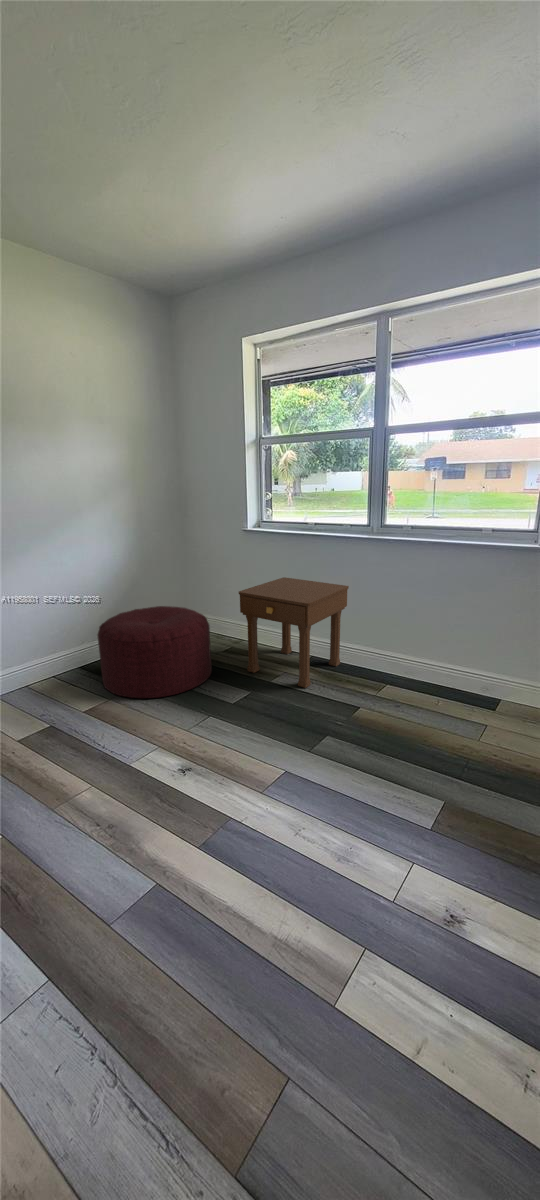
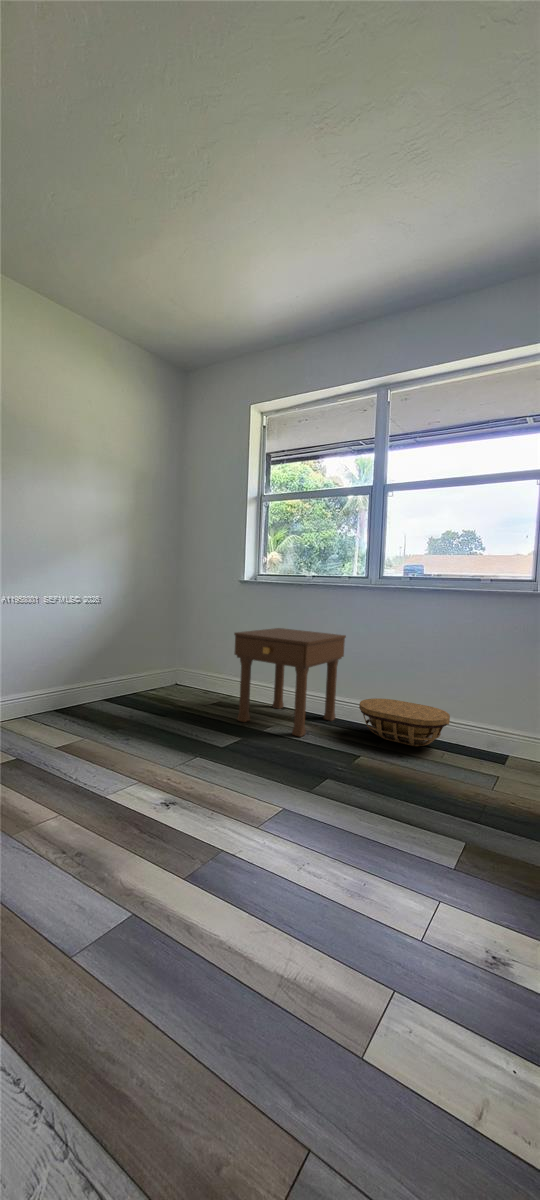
ottoman: present [98,606,212,698] -> none [79,648,201,738]
basket: none [361,647,446,693] -> present [359,698,450,746]

